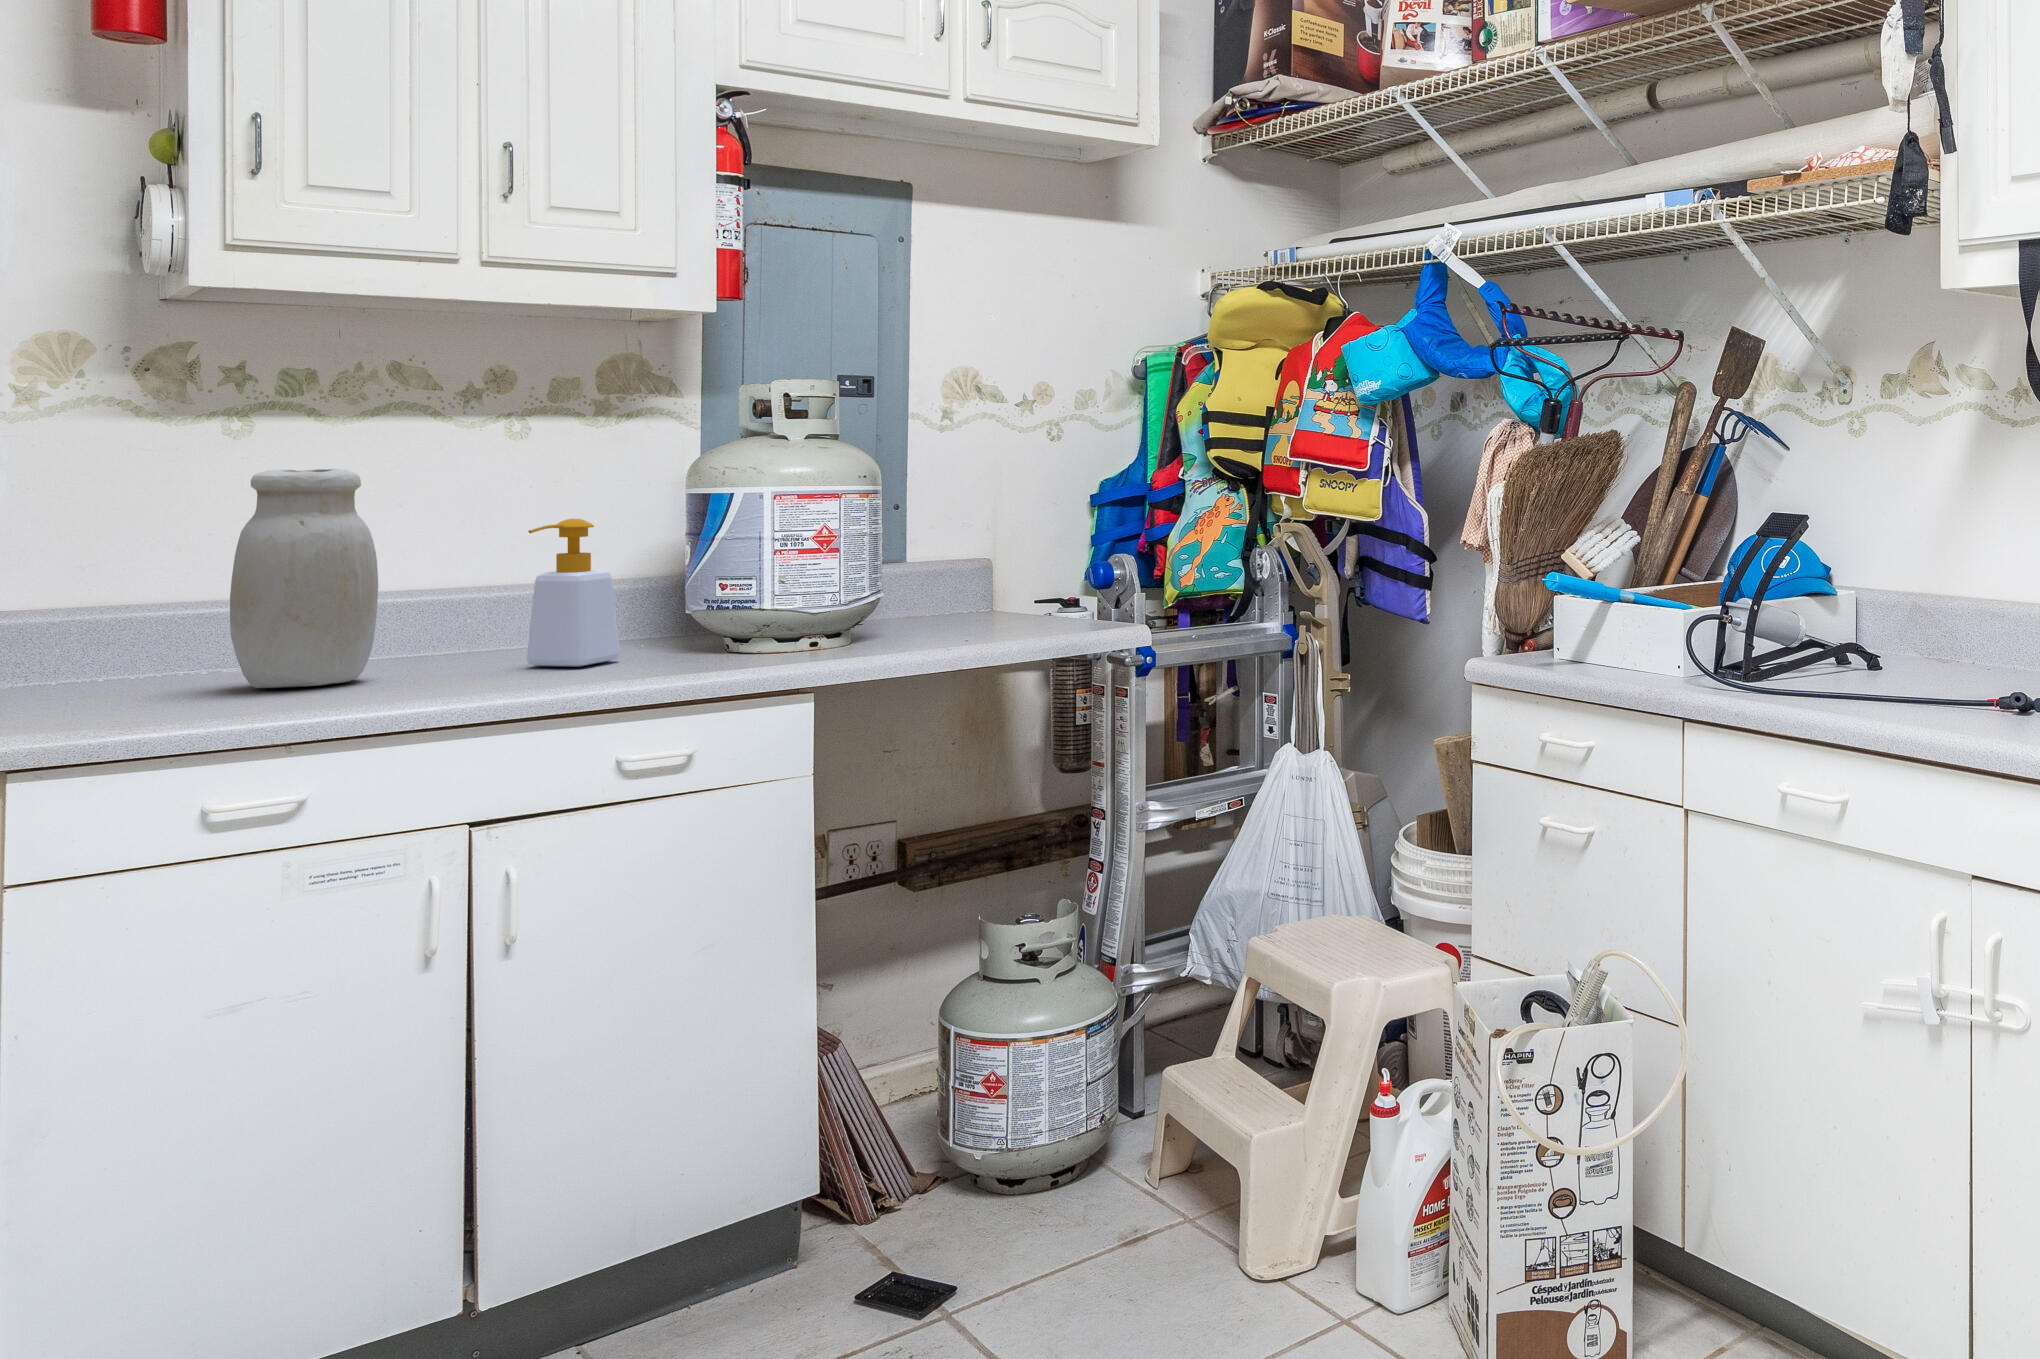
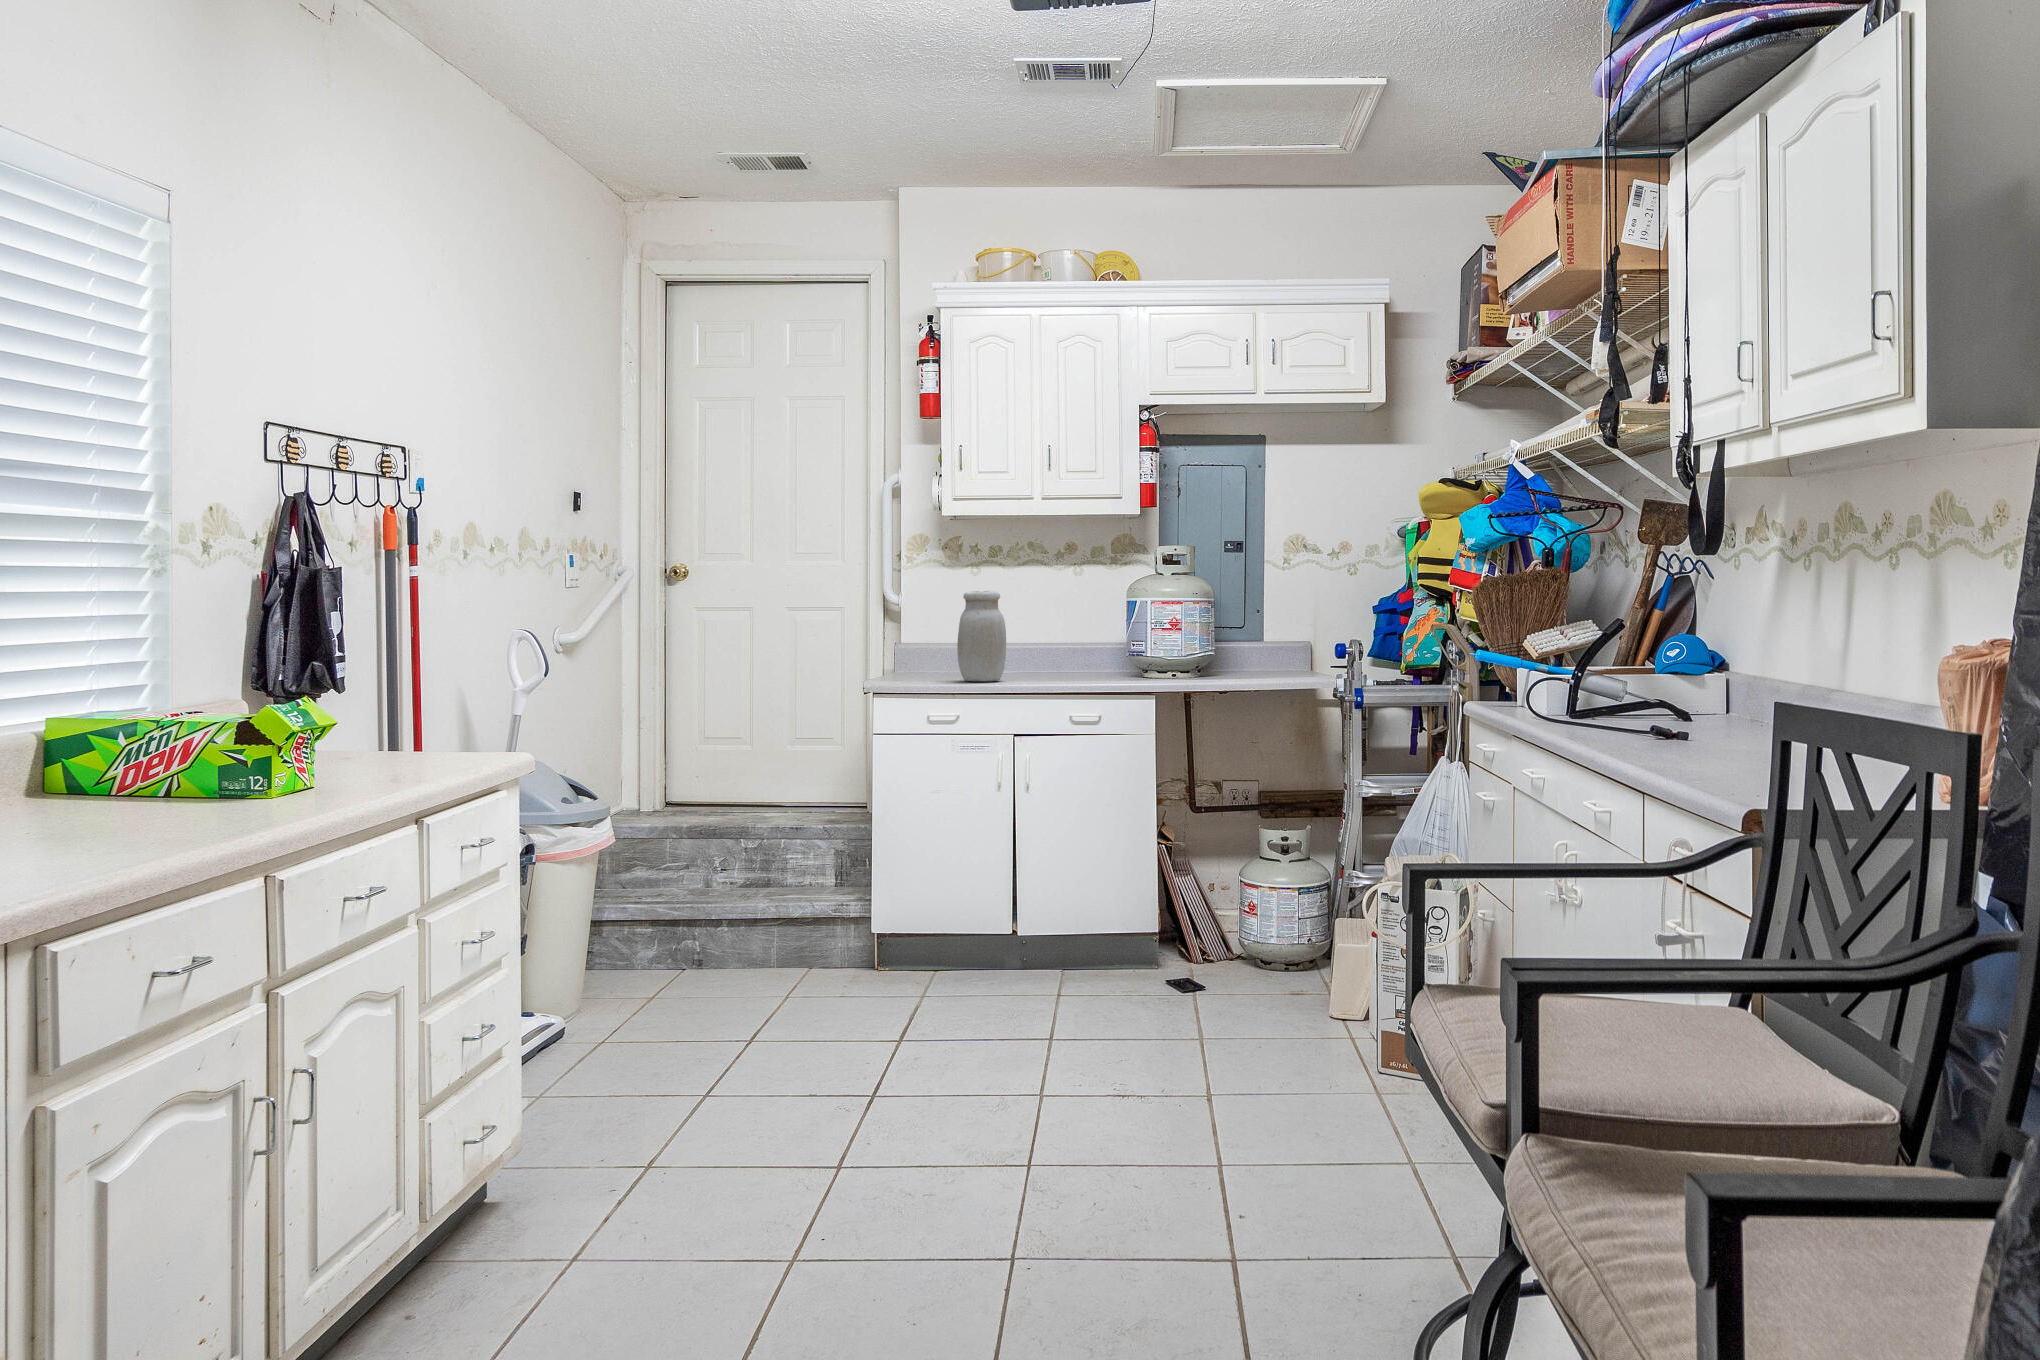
soap bottle: present [527,519,620,667] -> none [1057,613,1098,681]

